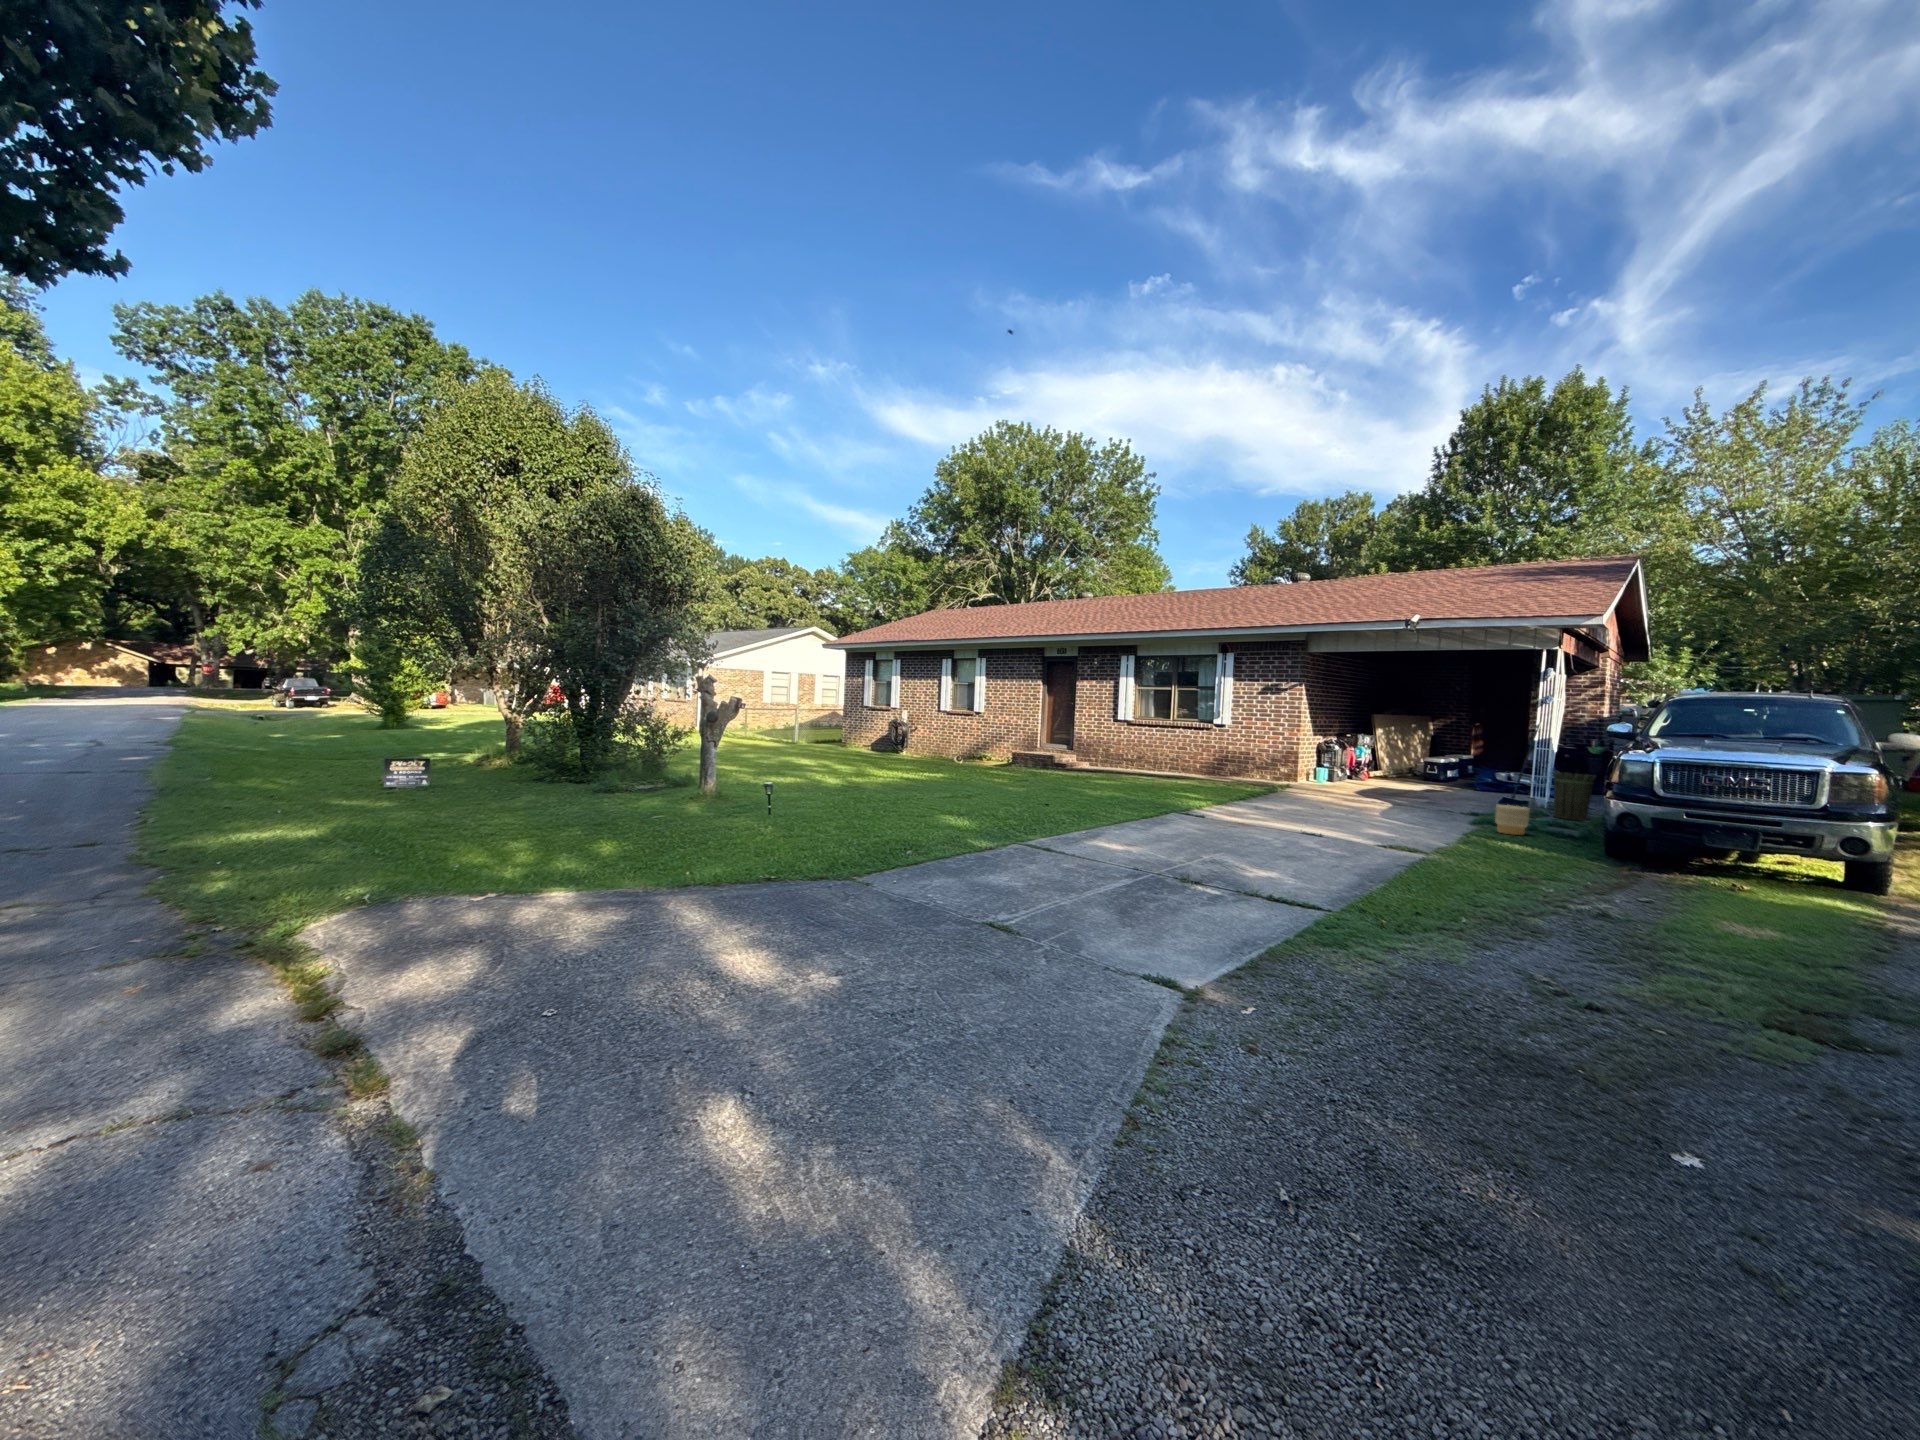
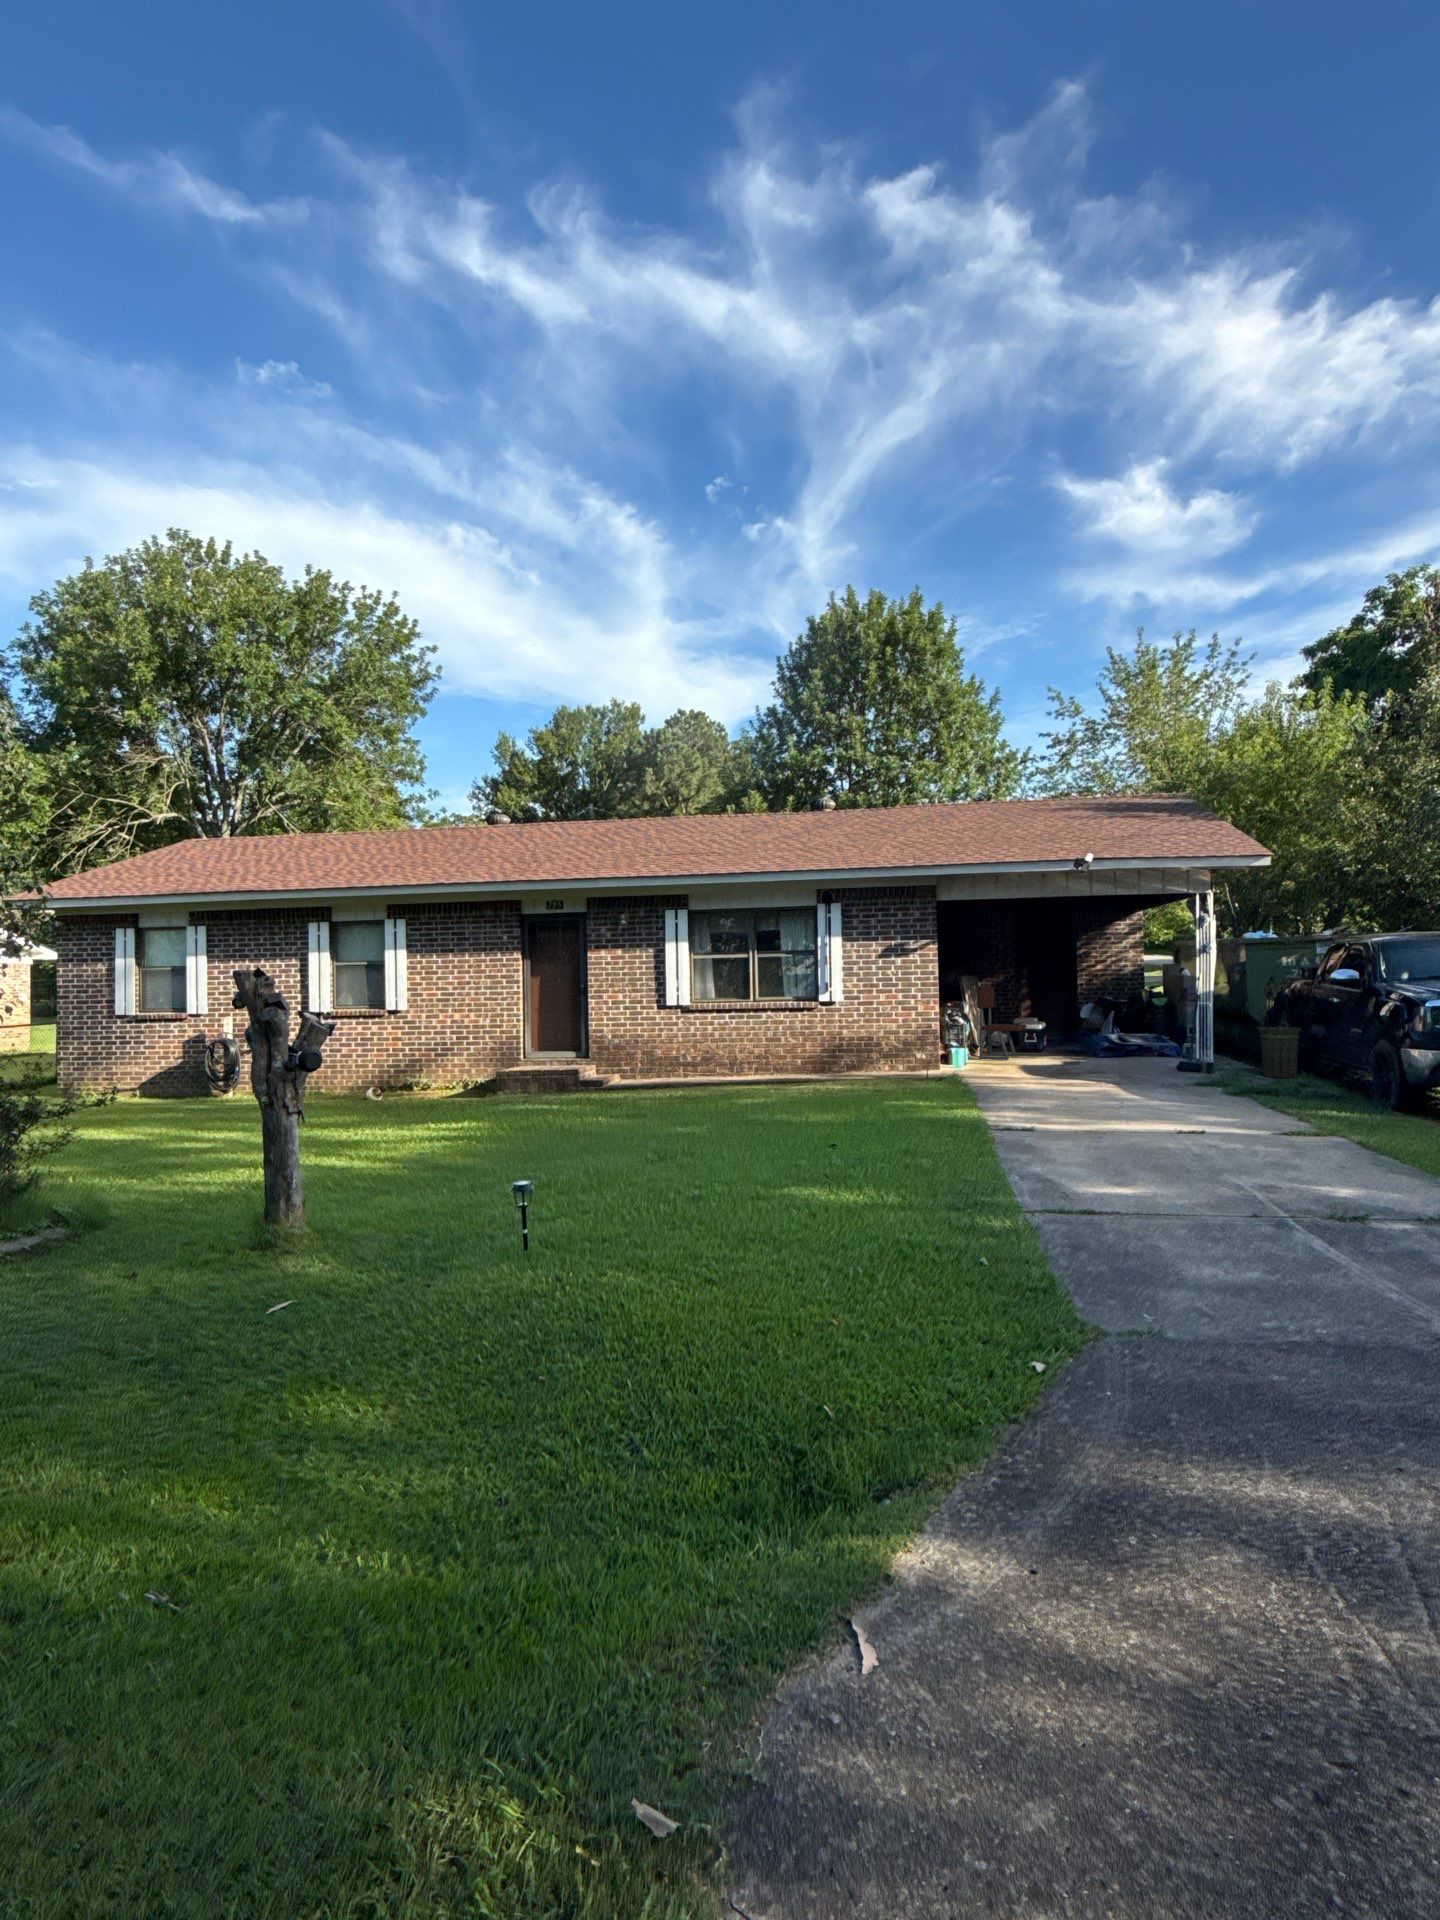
bench: none [1374,725,1438,788] -> present [977,986,1026,1060]
planter: present [1495,805,1530,835] -> none [1354,1074,1391,1107]

